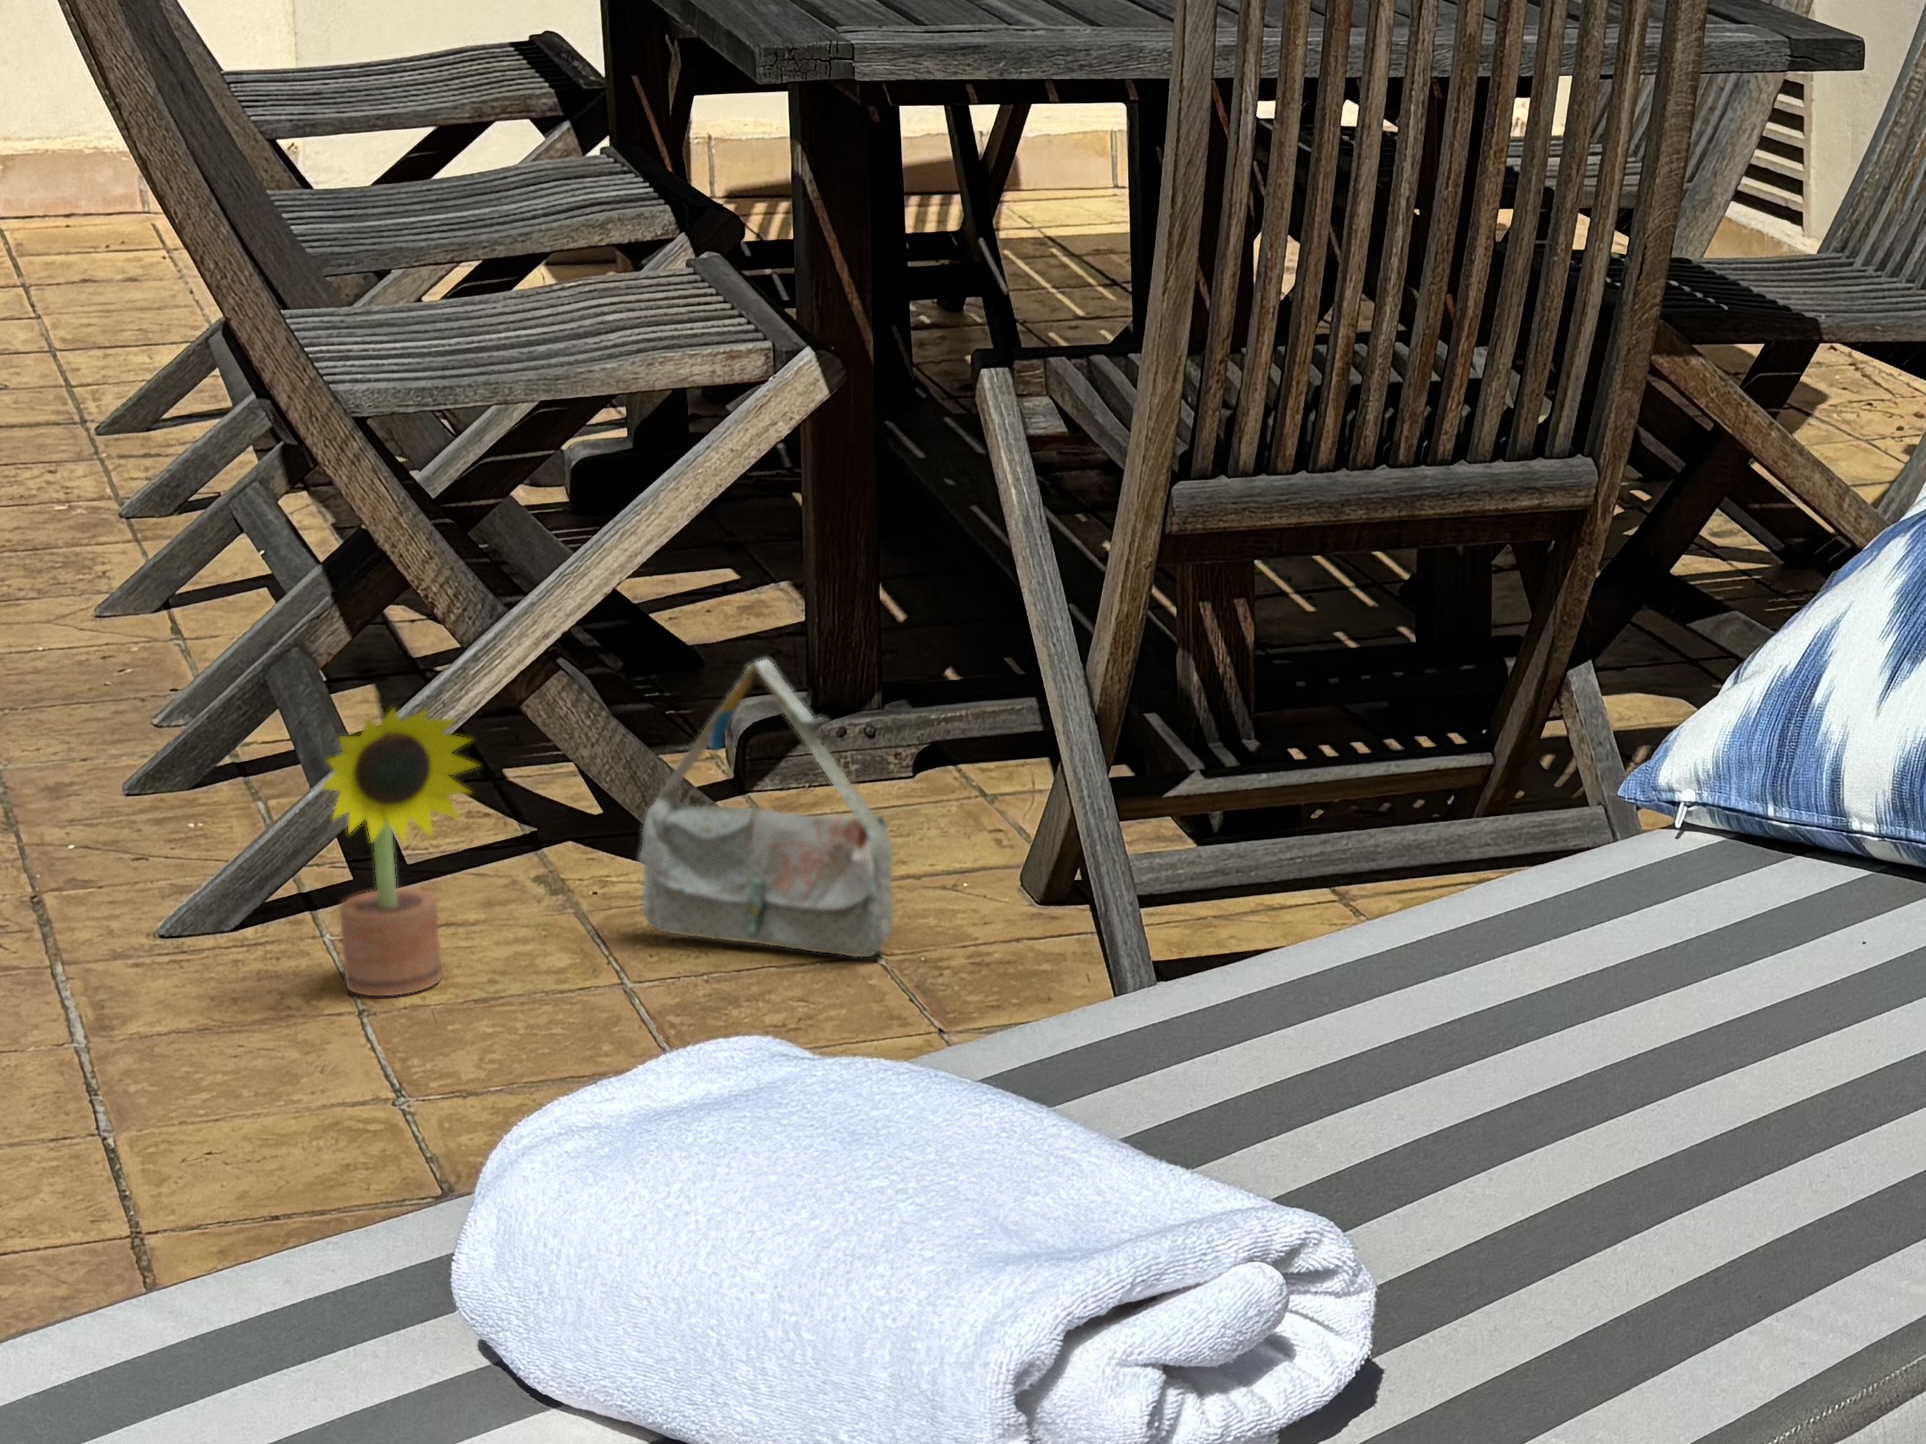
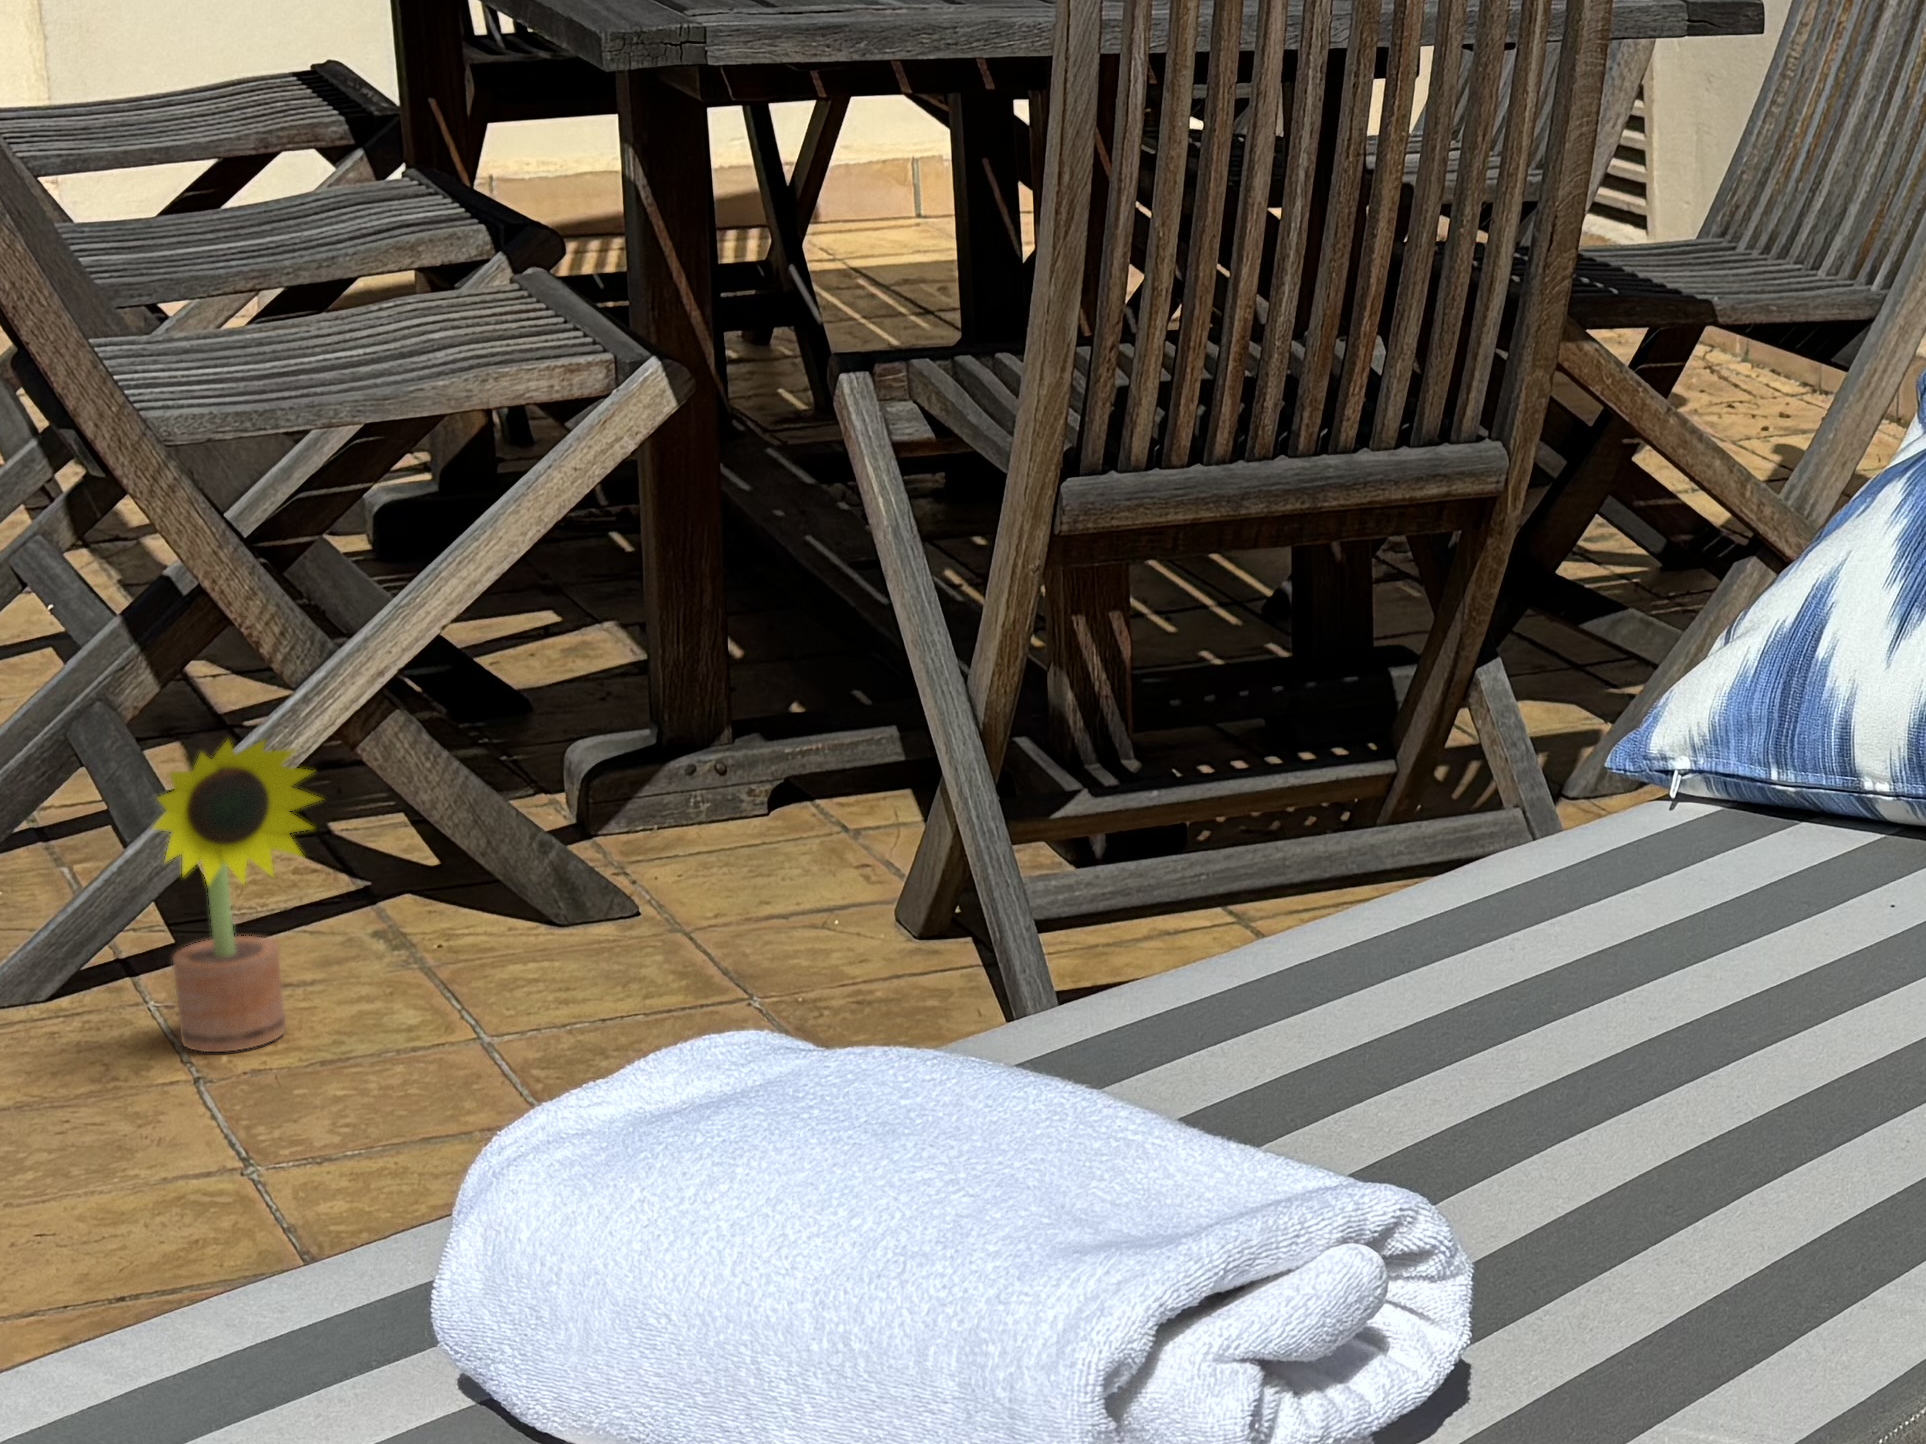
bag: present [639,659,894,957] -> none [494,676,773,991]

